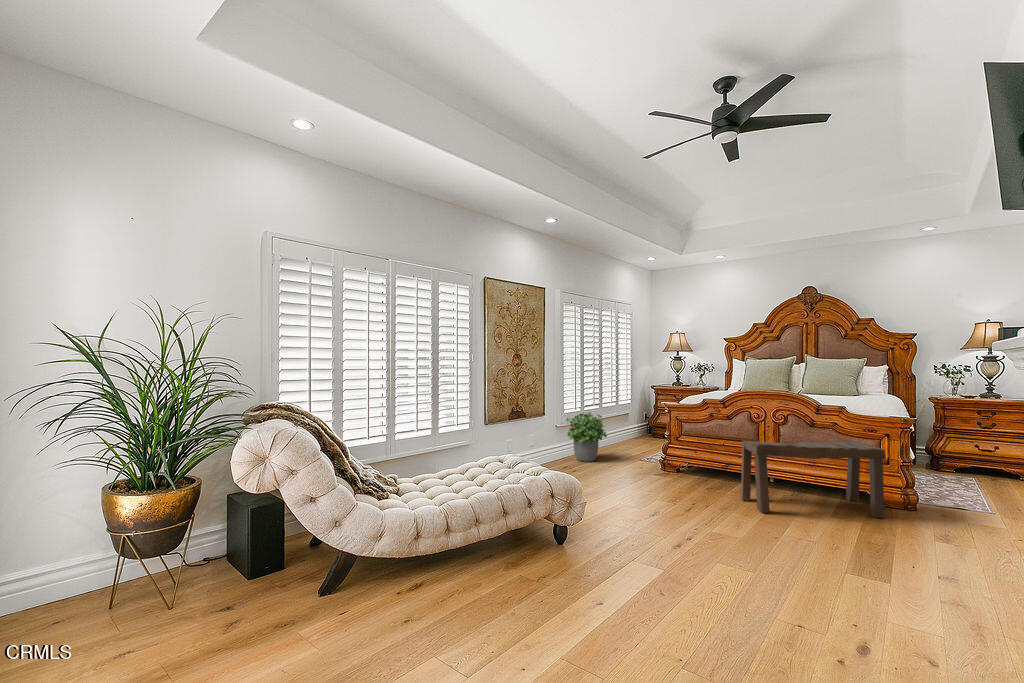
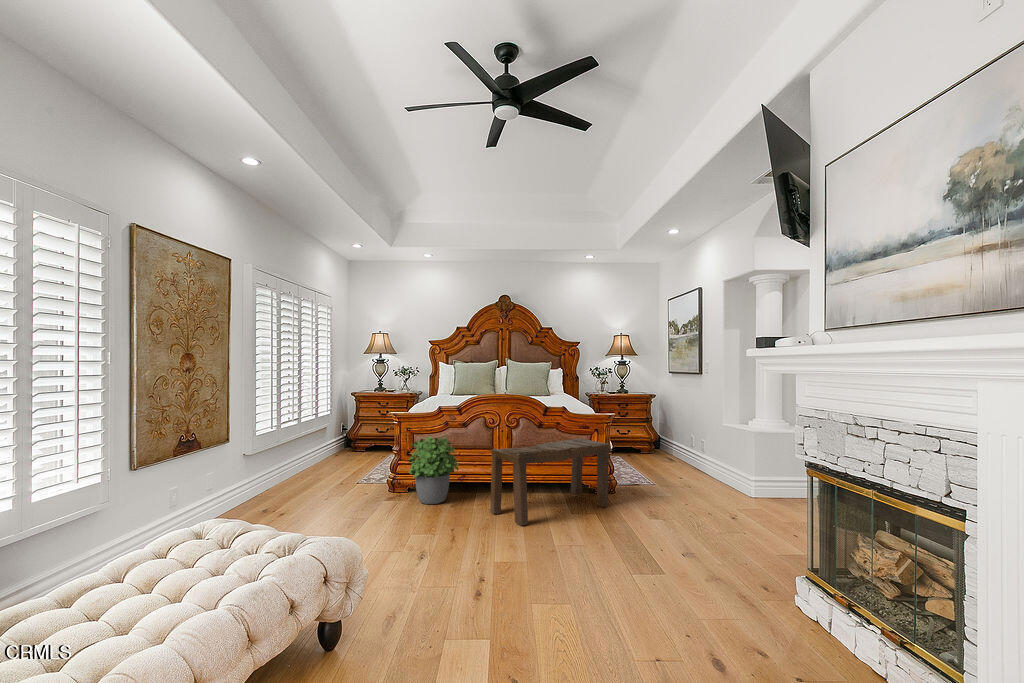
potted plant: present [566,412,607,462] -> present [408,436,460,504]

